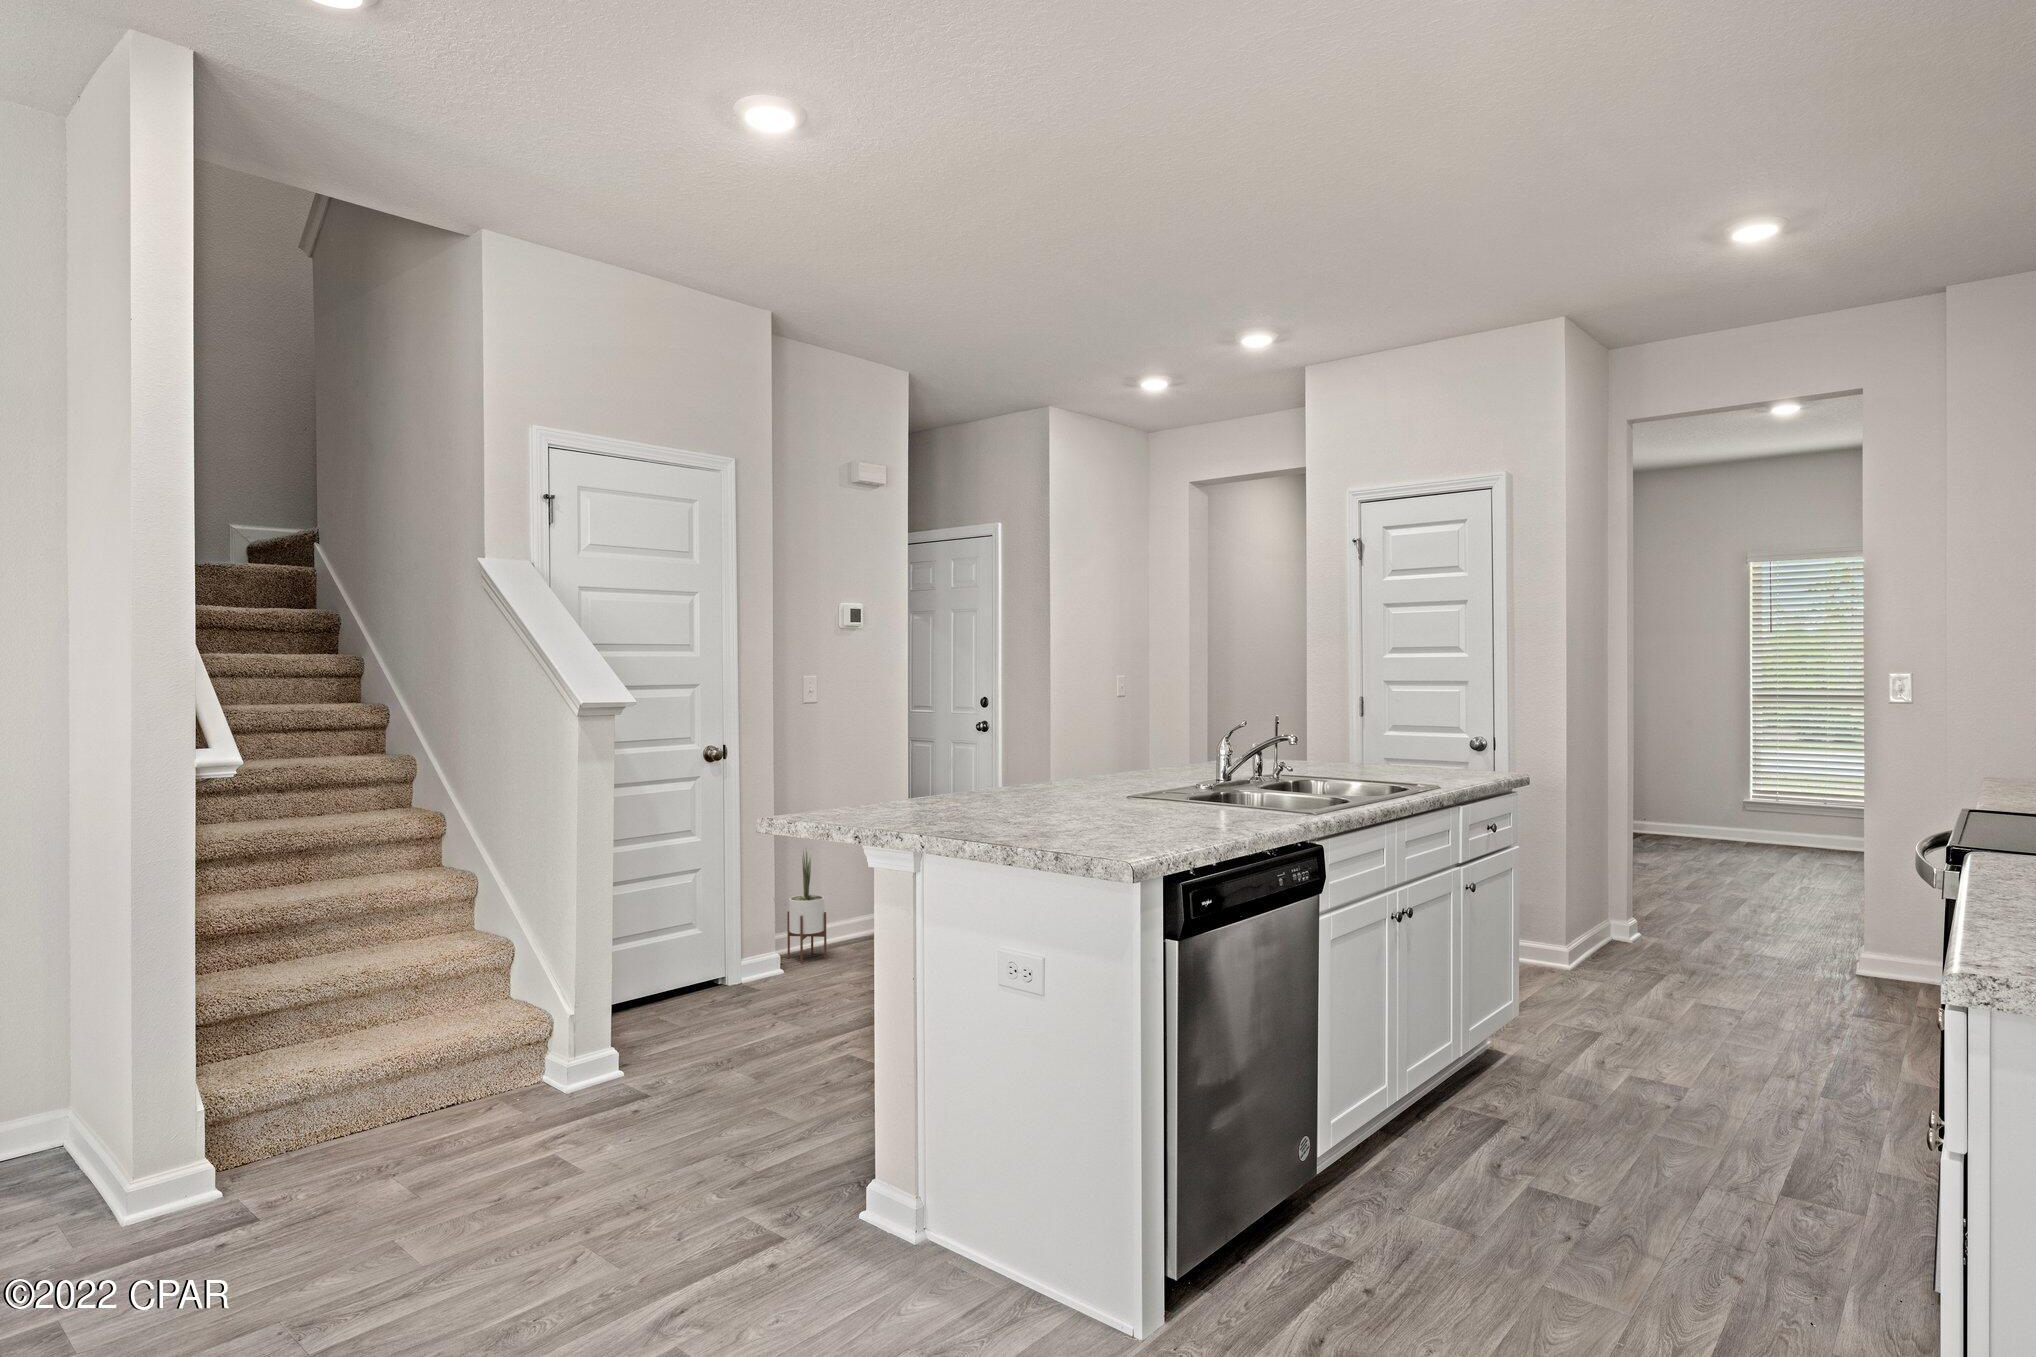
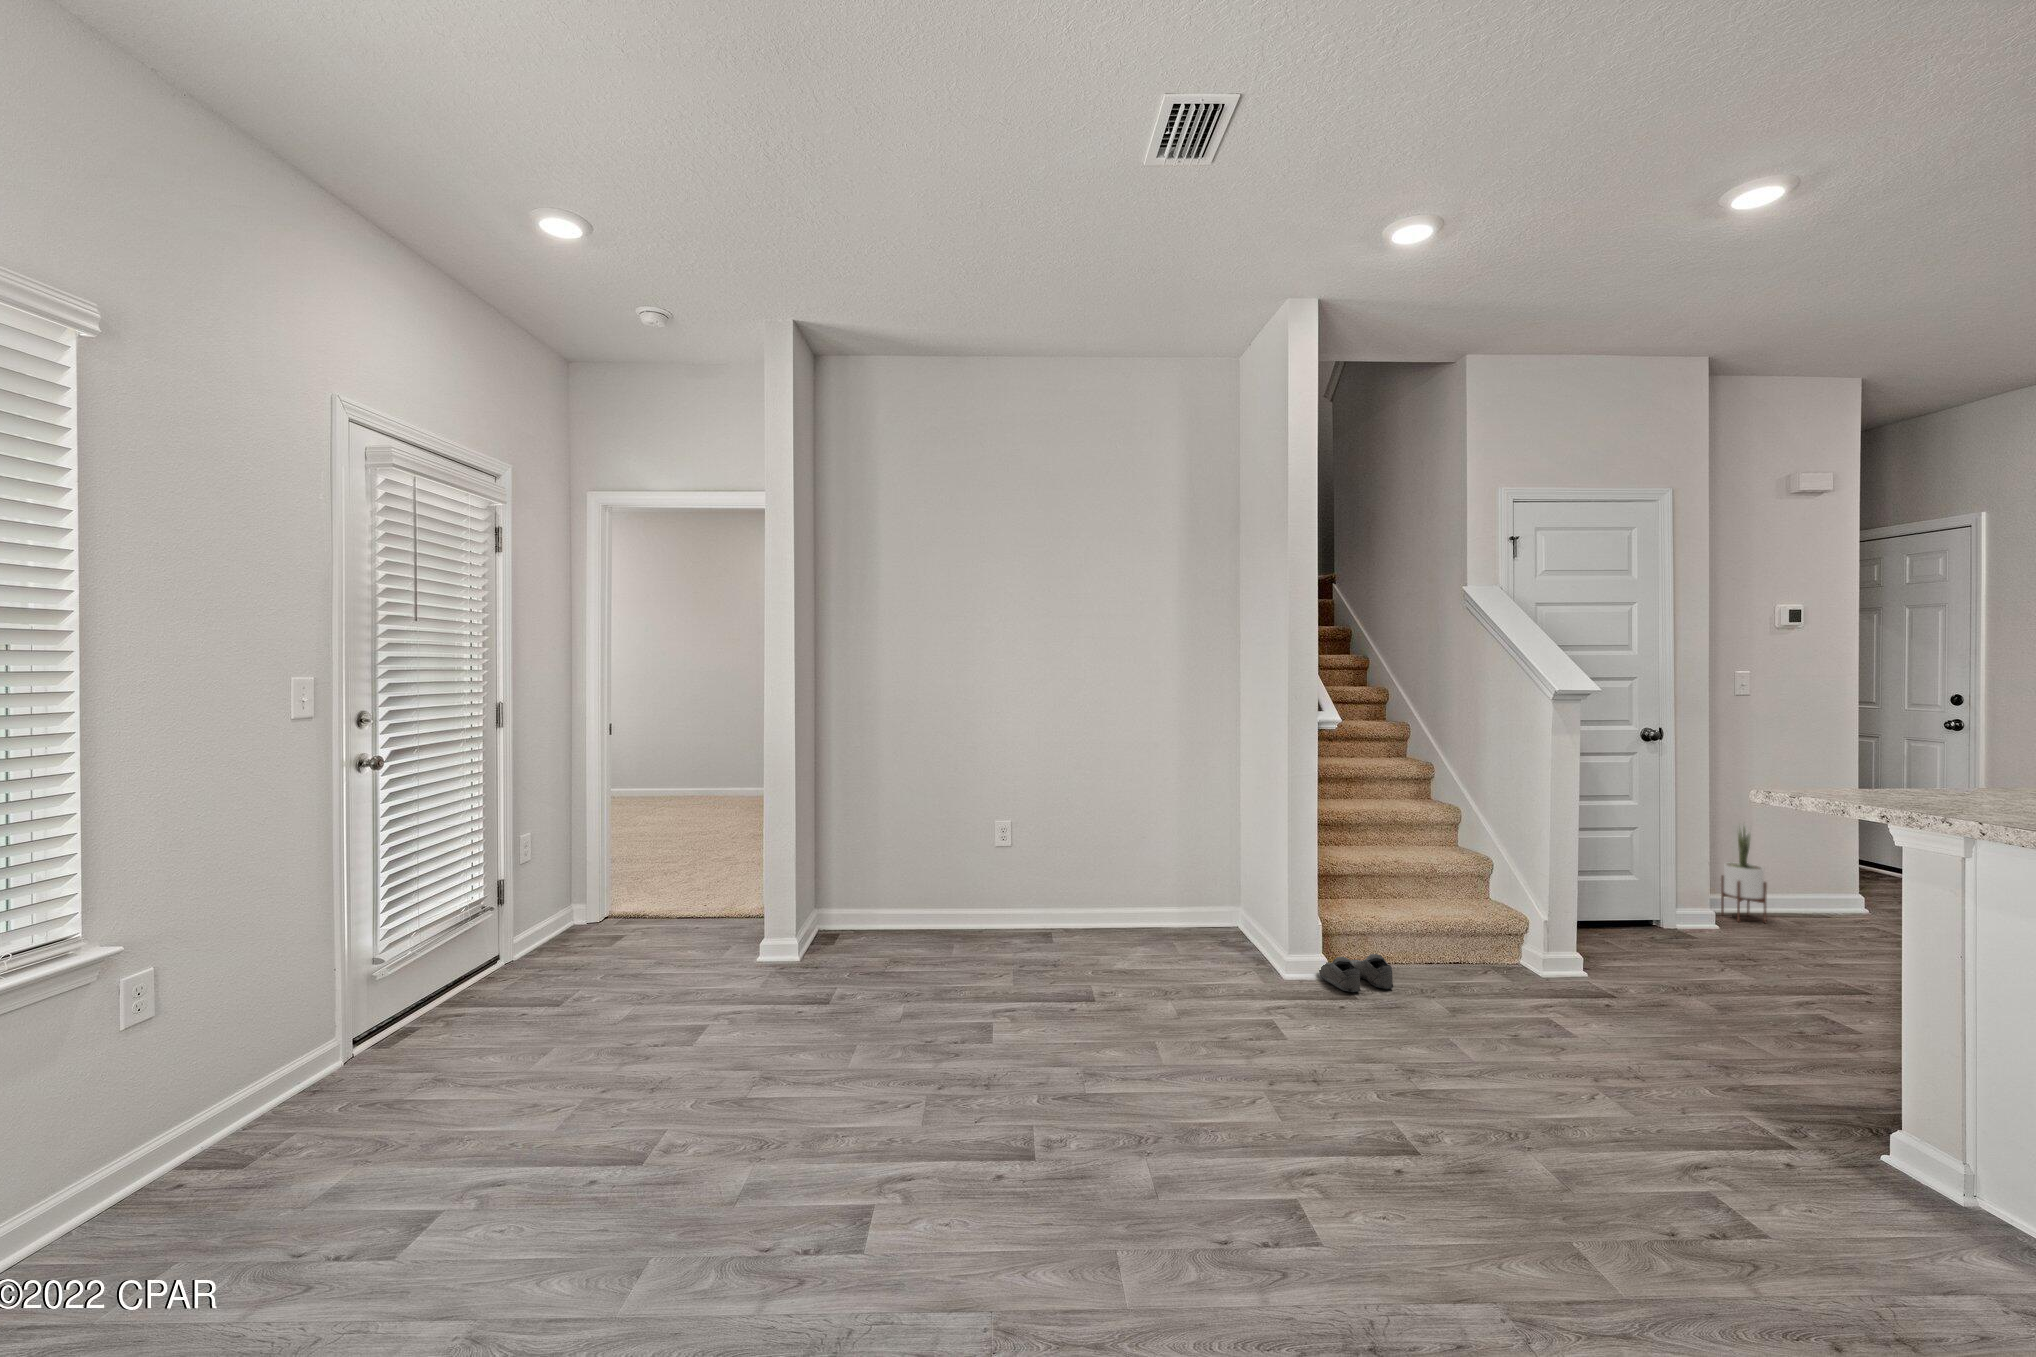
shoe: none [205,1130,335,1210] -> present [1319,954,1393,992]

